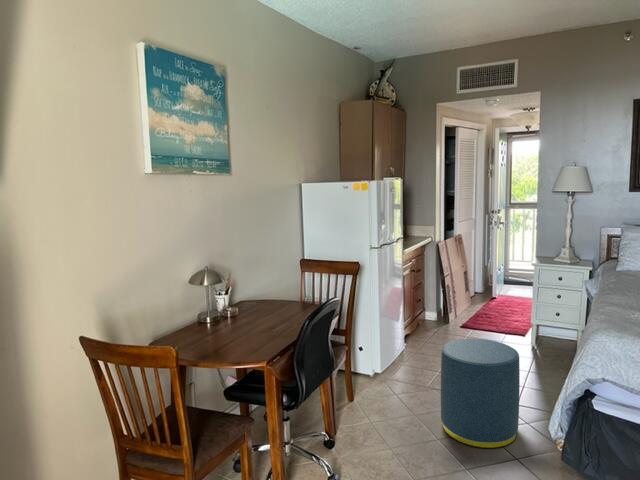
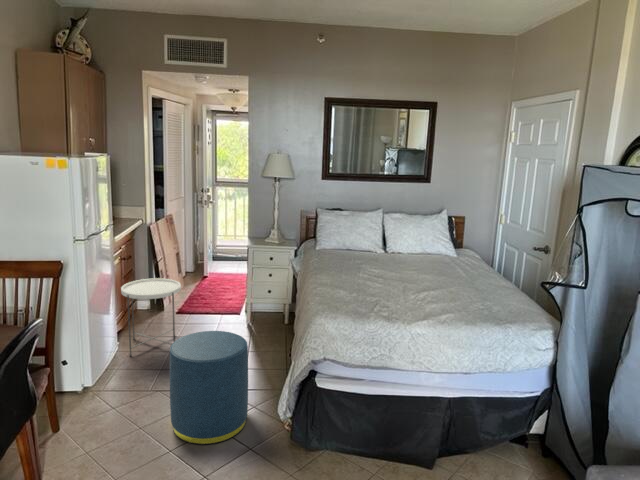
side table: none [409,290,462,361] -> present [121,278,181,356]

